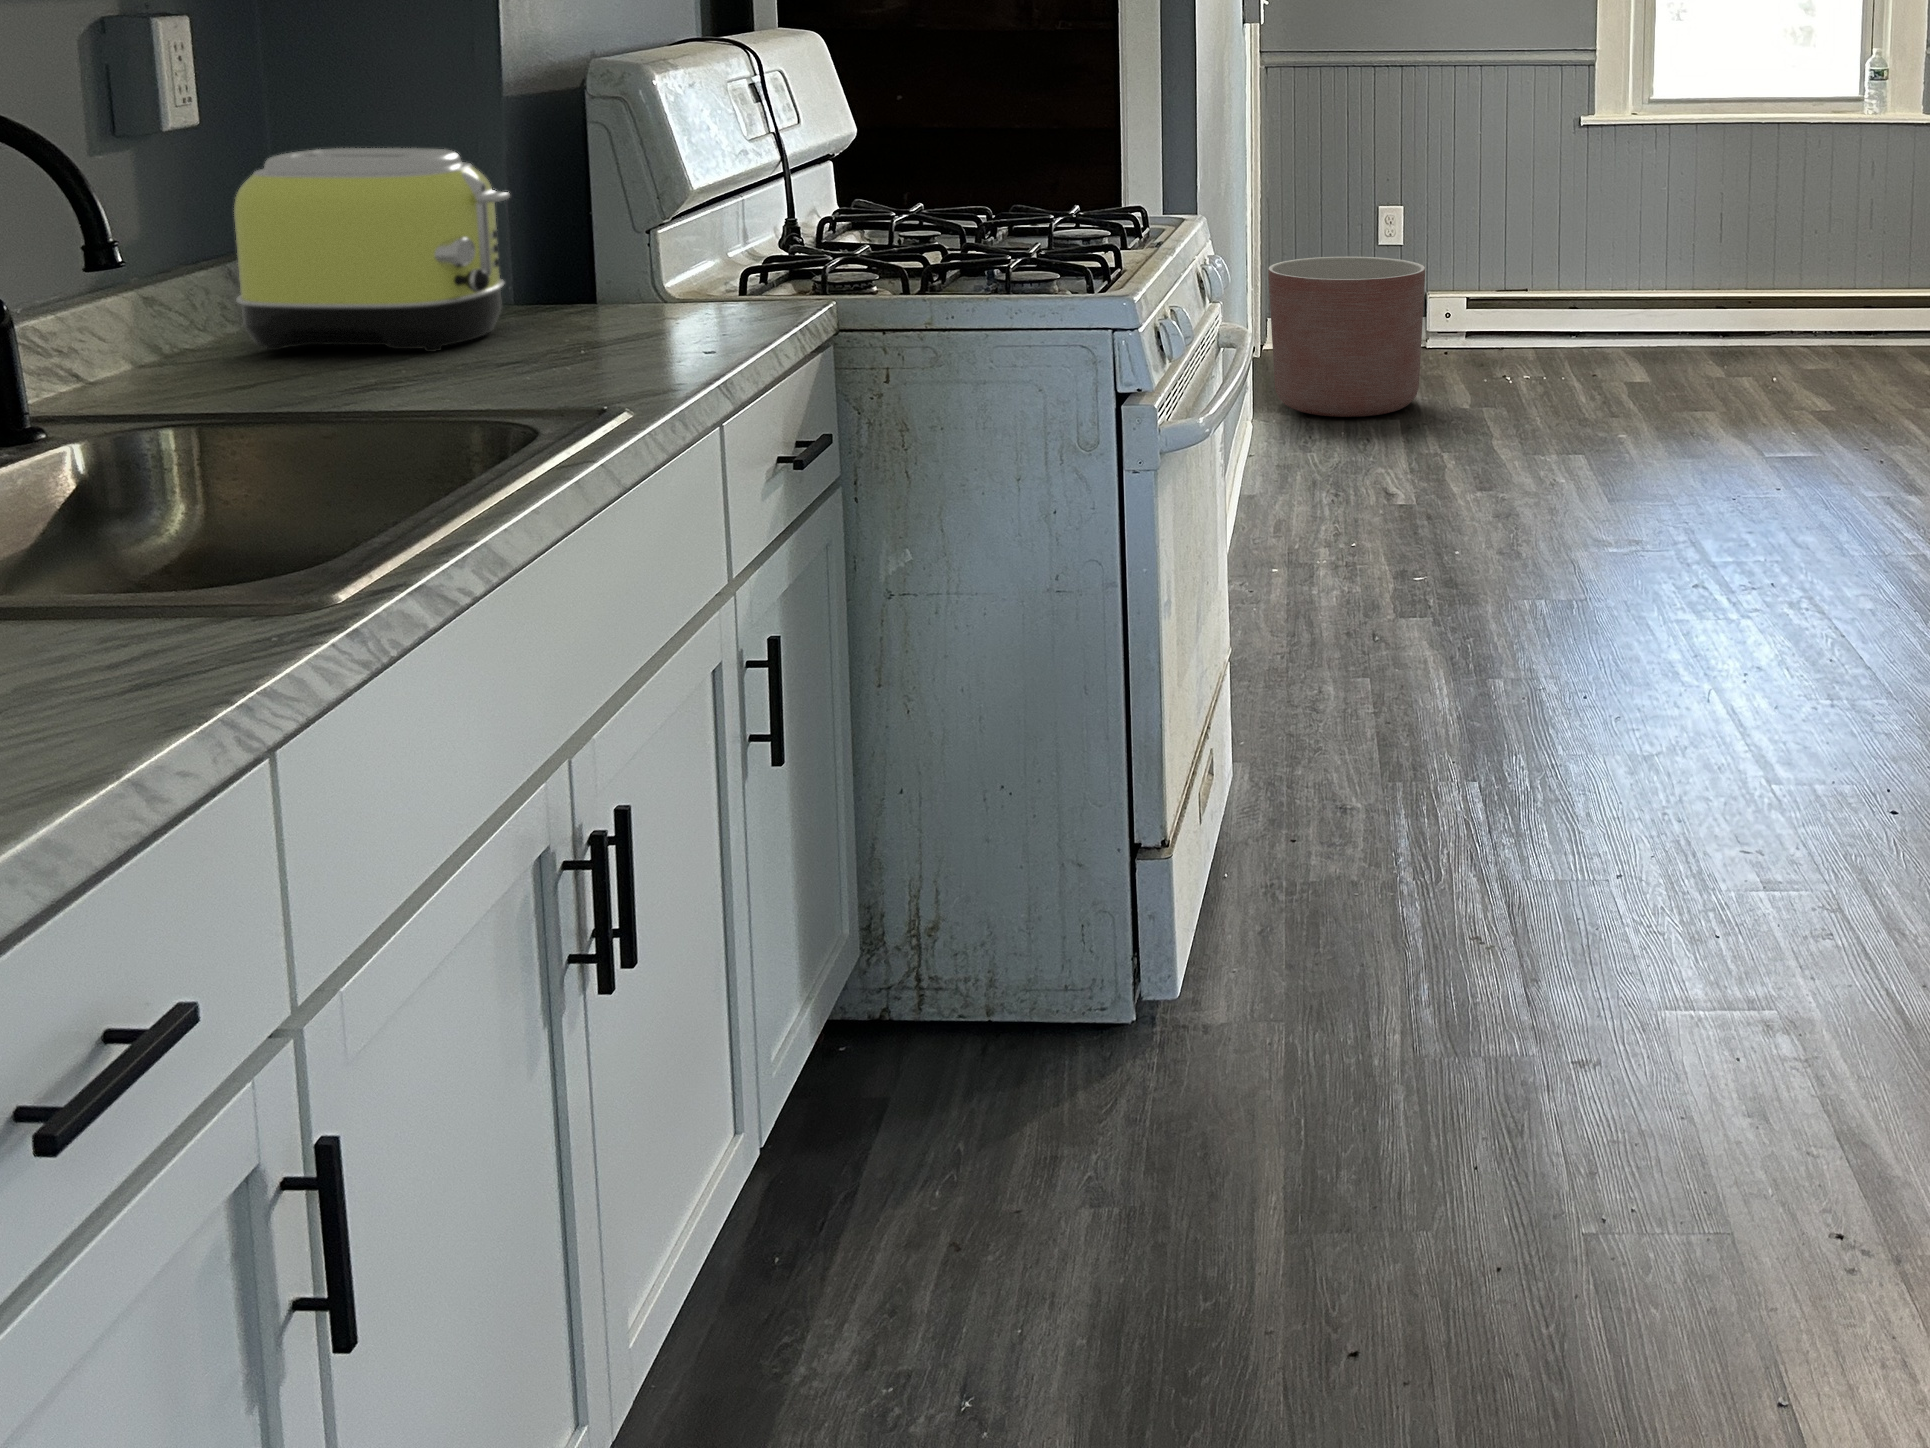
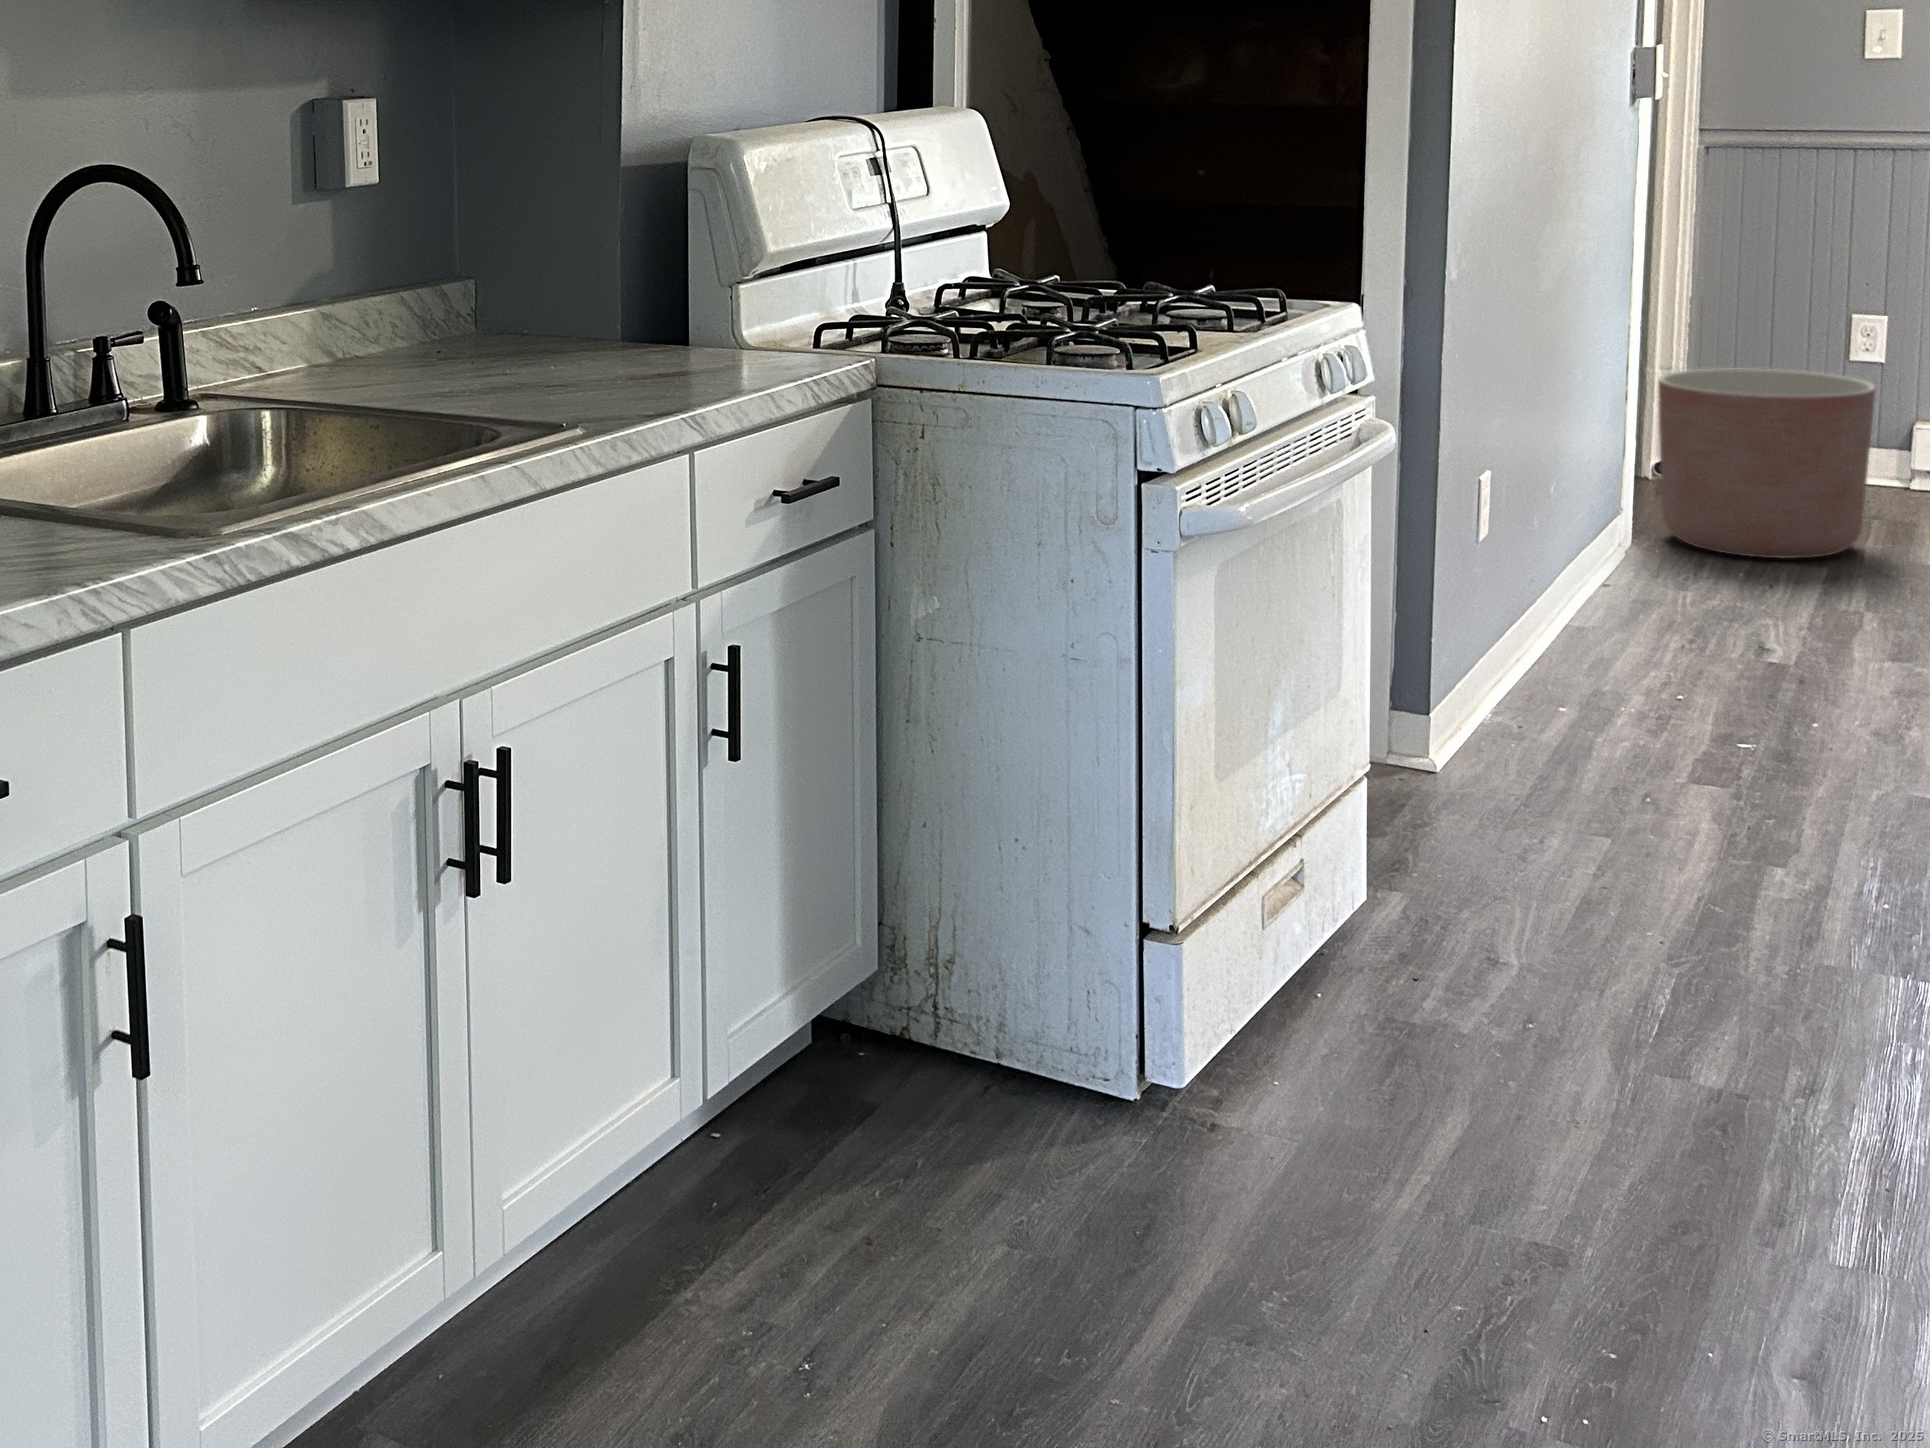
toaster: present [234,148,510,352] -> none [381,208,584,376]

